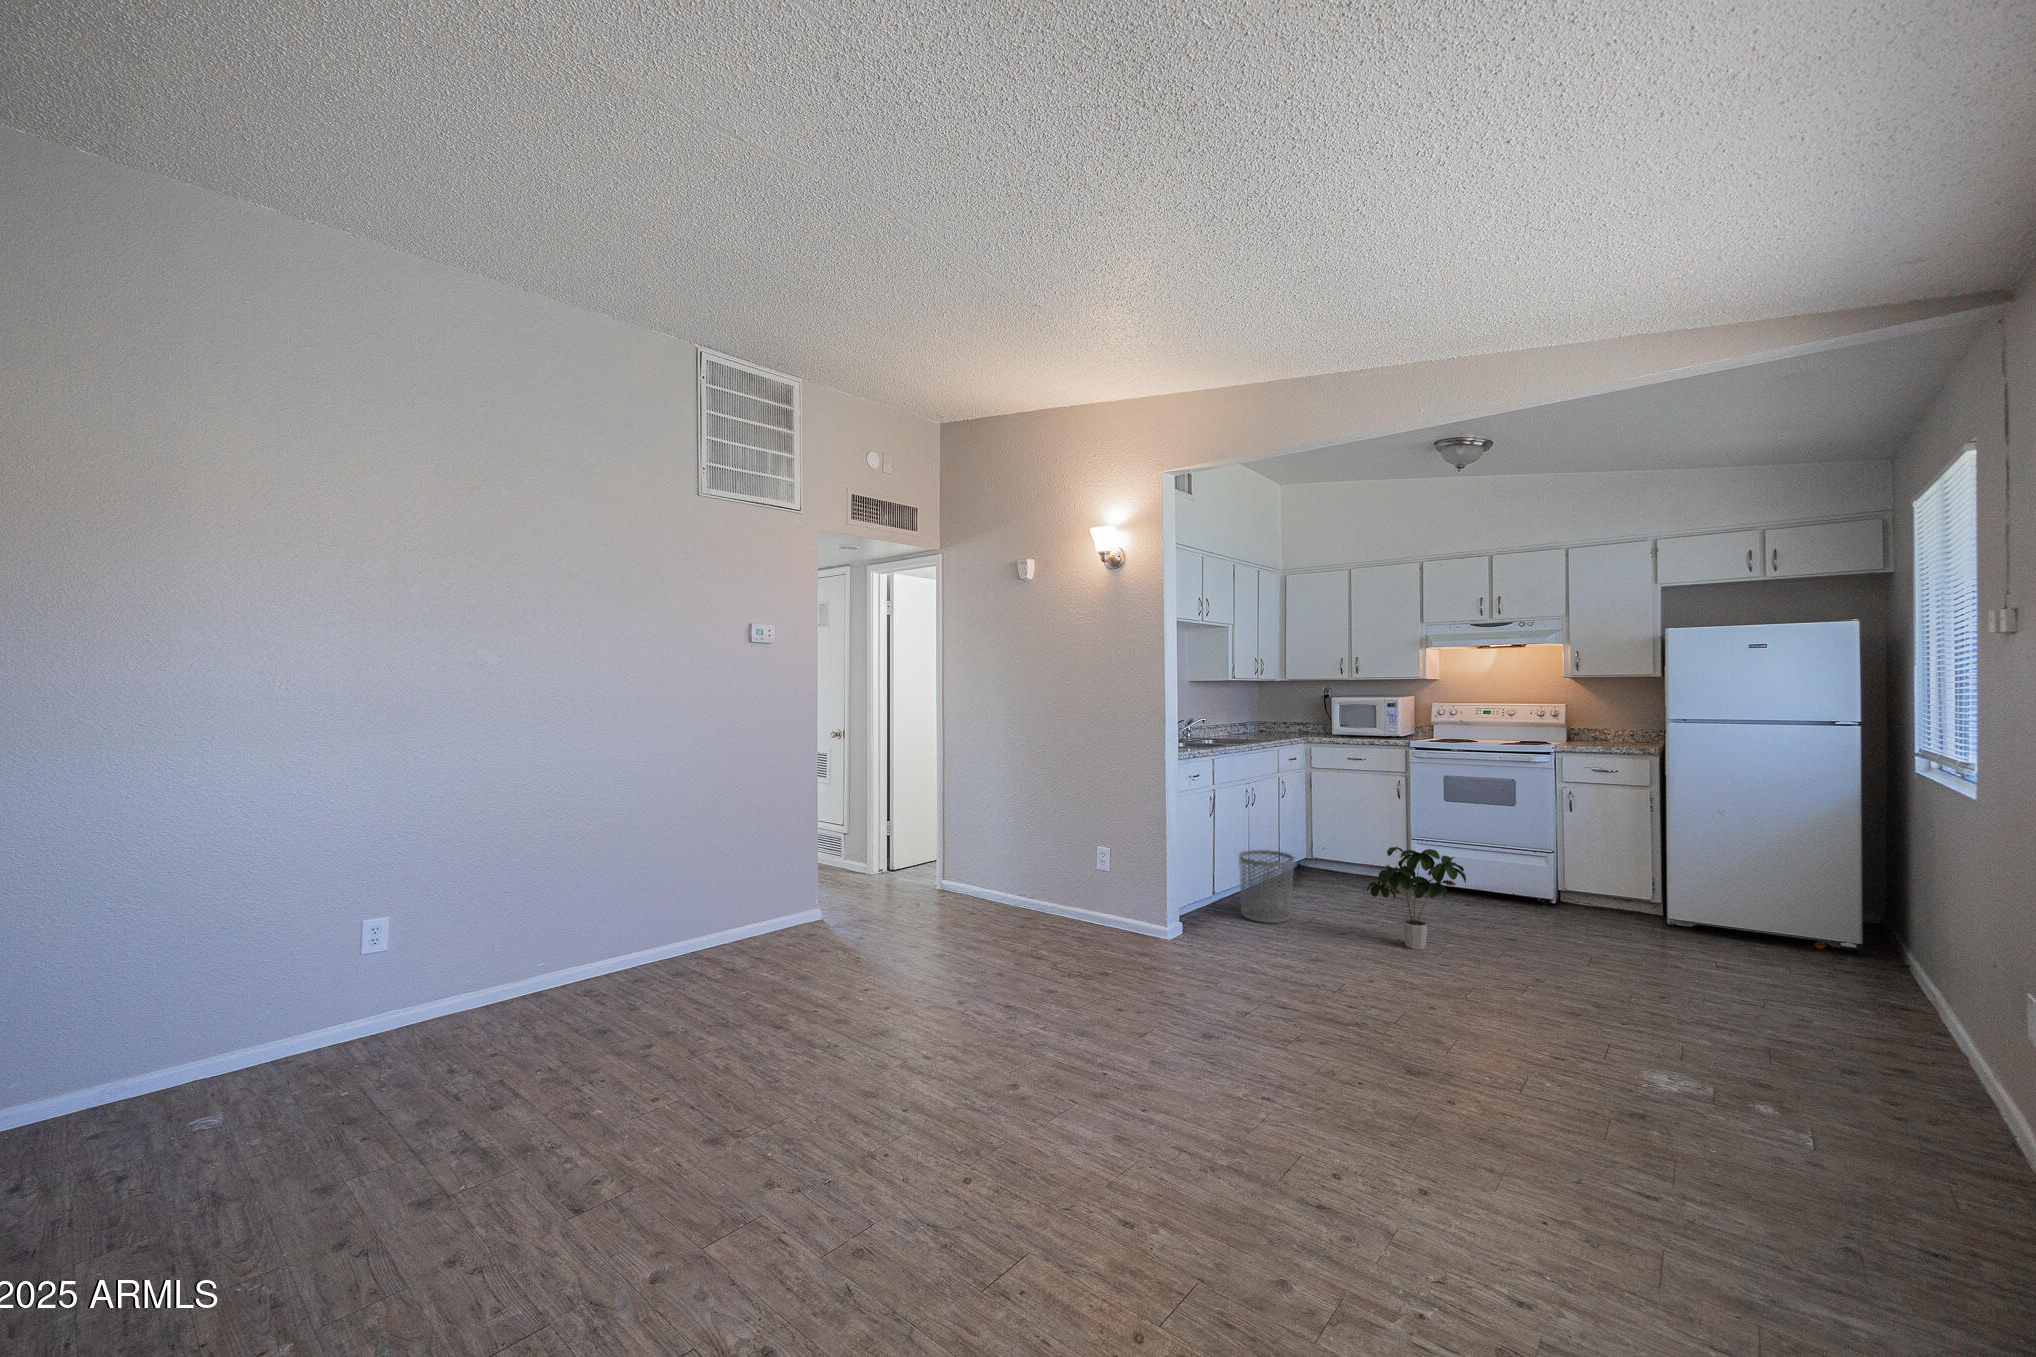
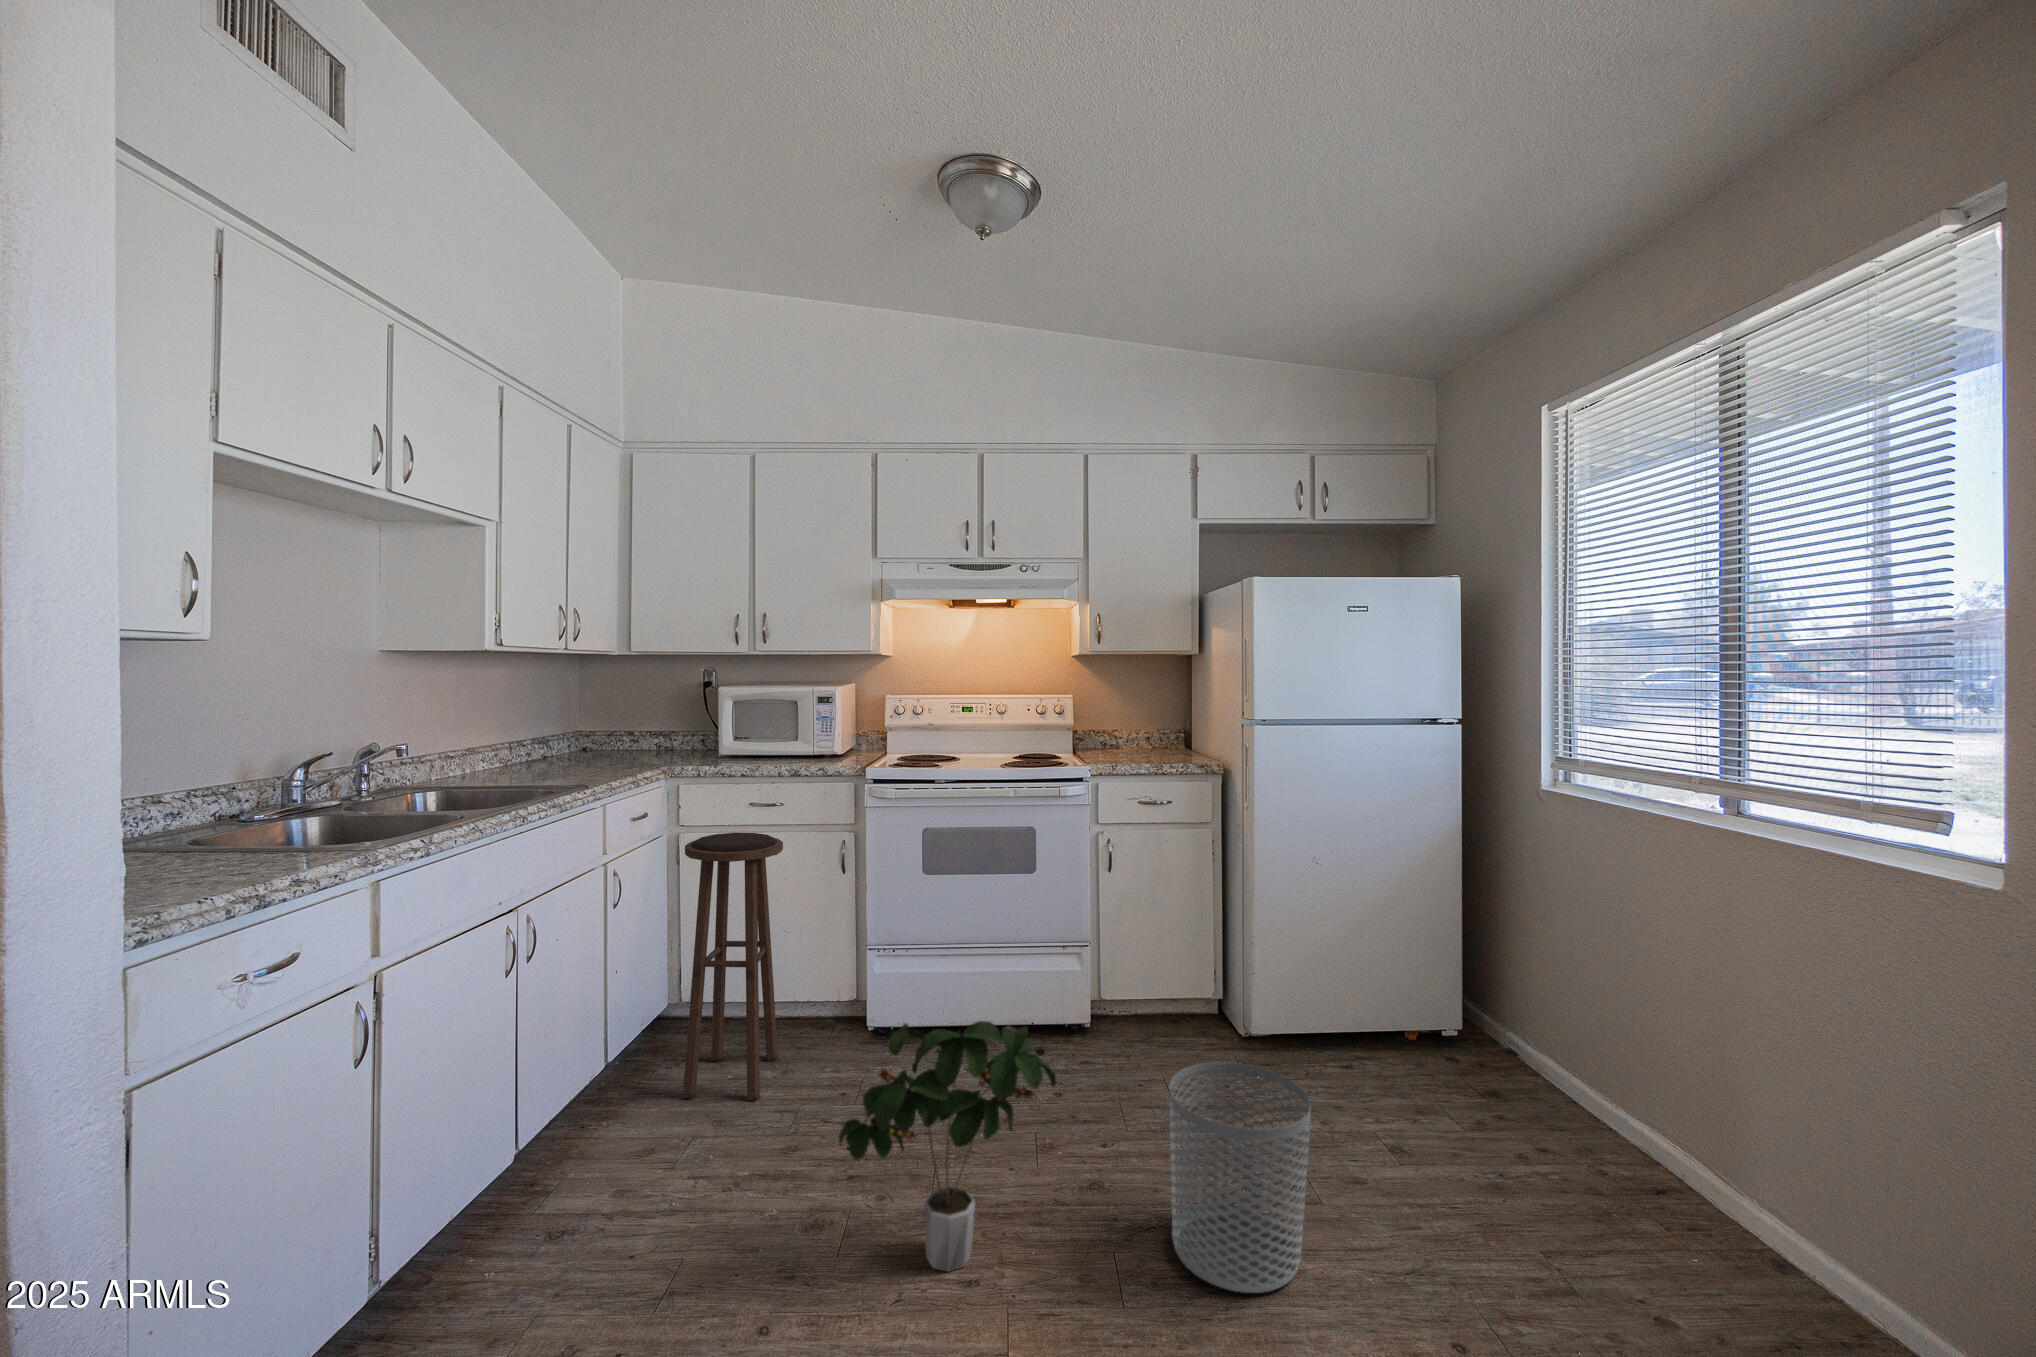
stool: none [1311,771,1360,899] -> present [683,833,783,1101]
waste bin: present [1239,850,1294,923] -> present [1169,1062,1311,1293]

